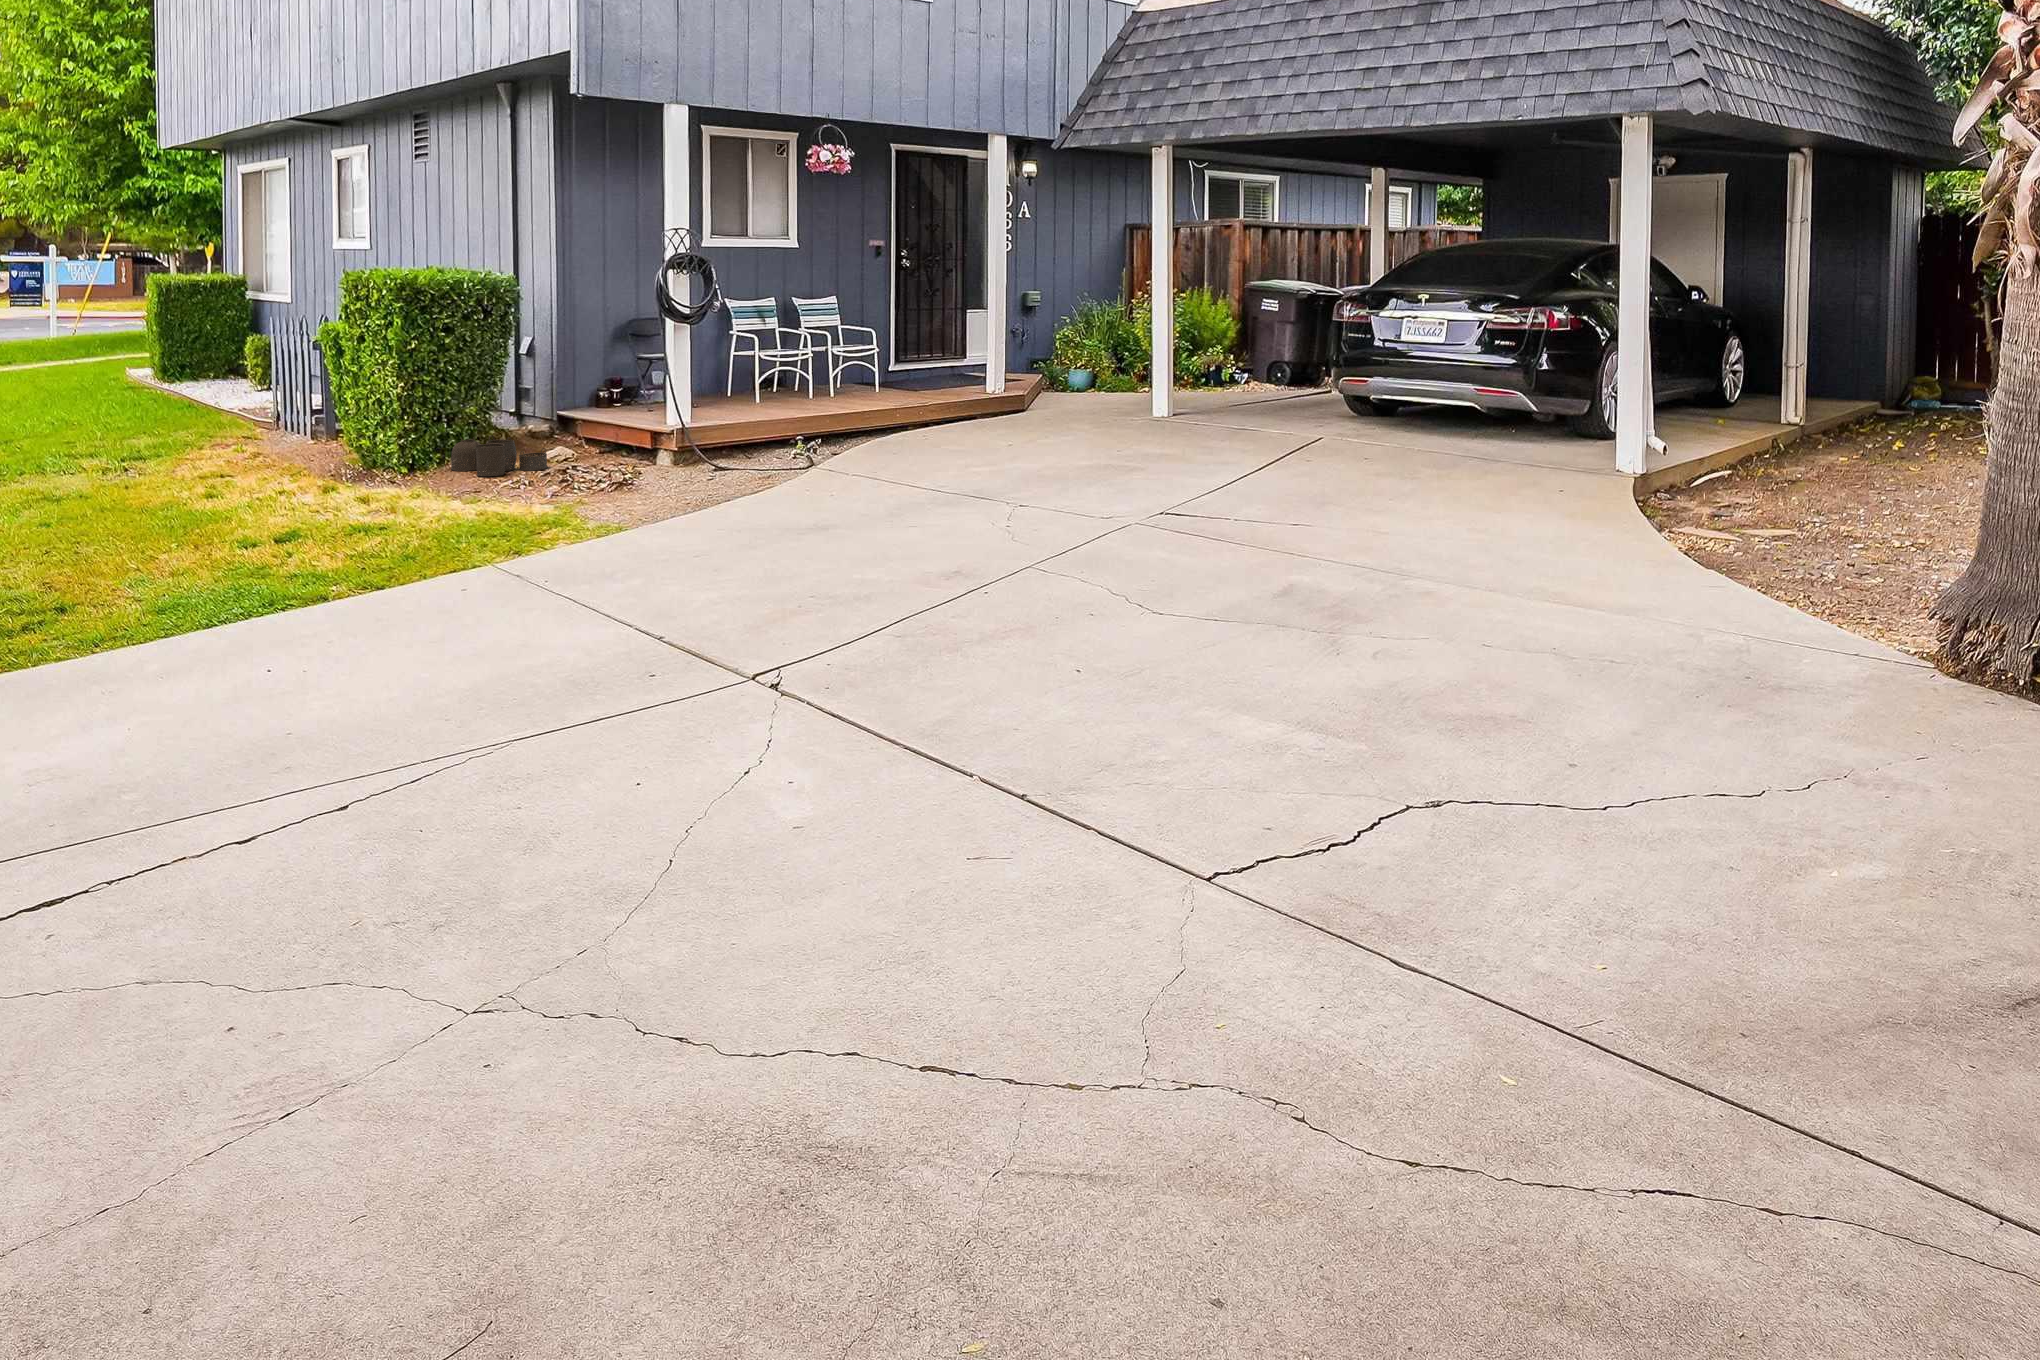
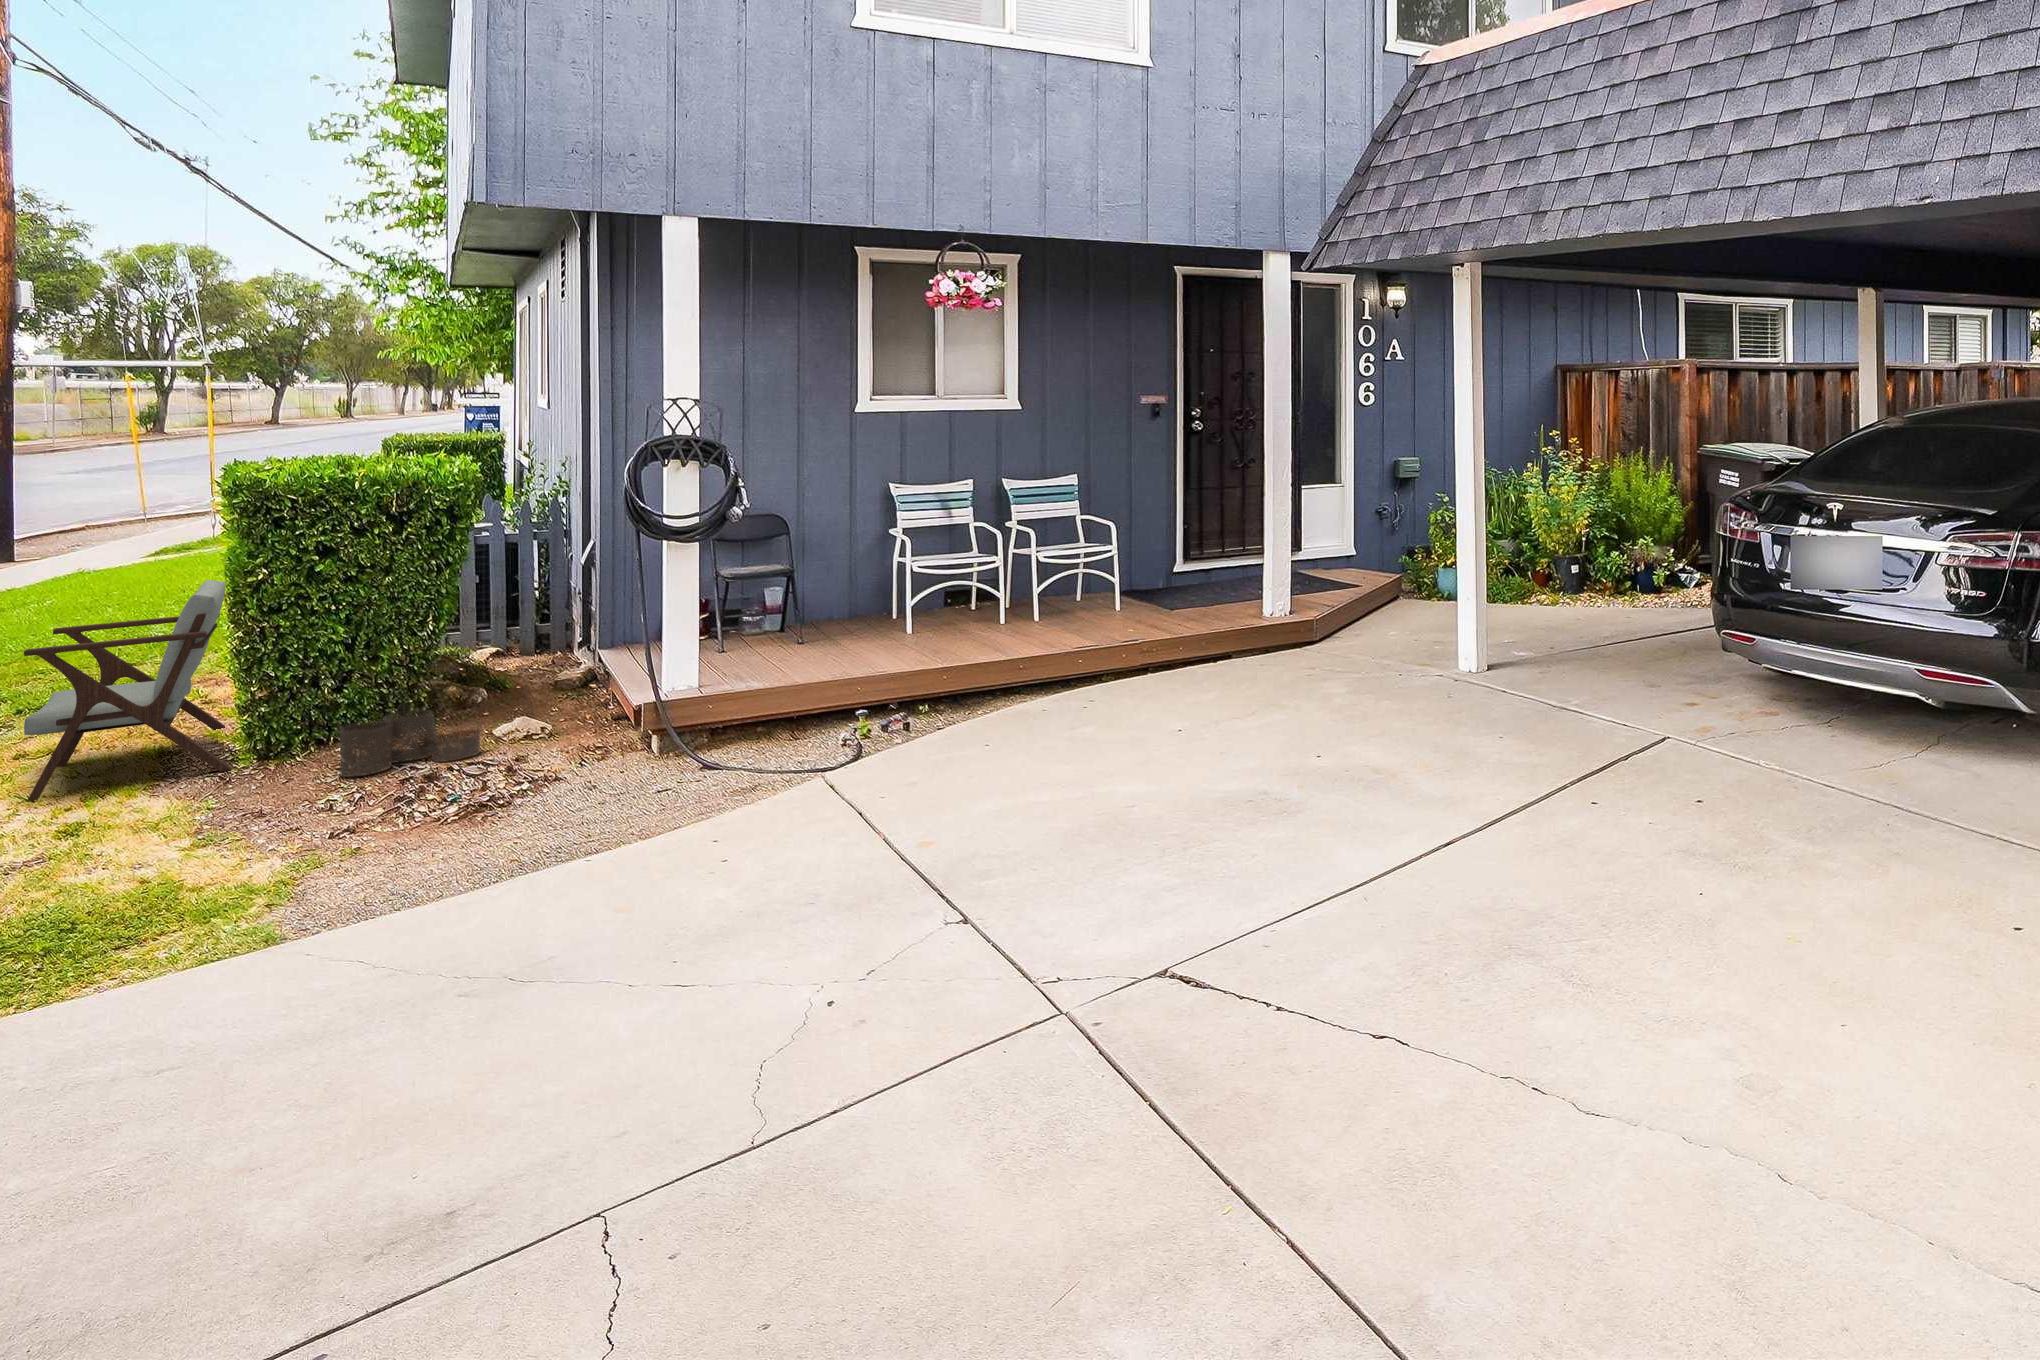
lounge chair: none [246,355,391,489] -> present [24,580,232,801]

